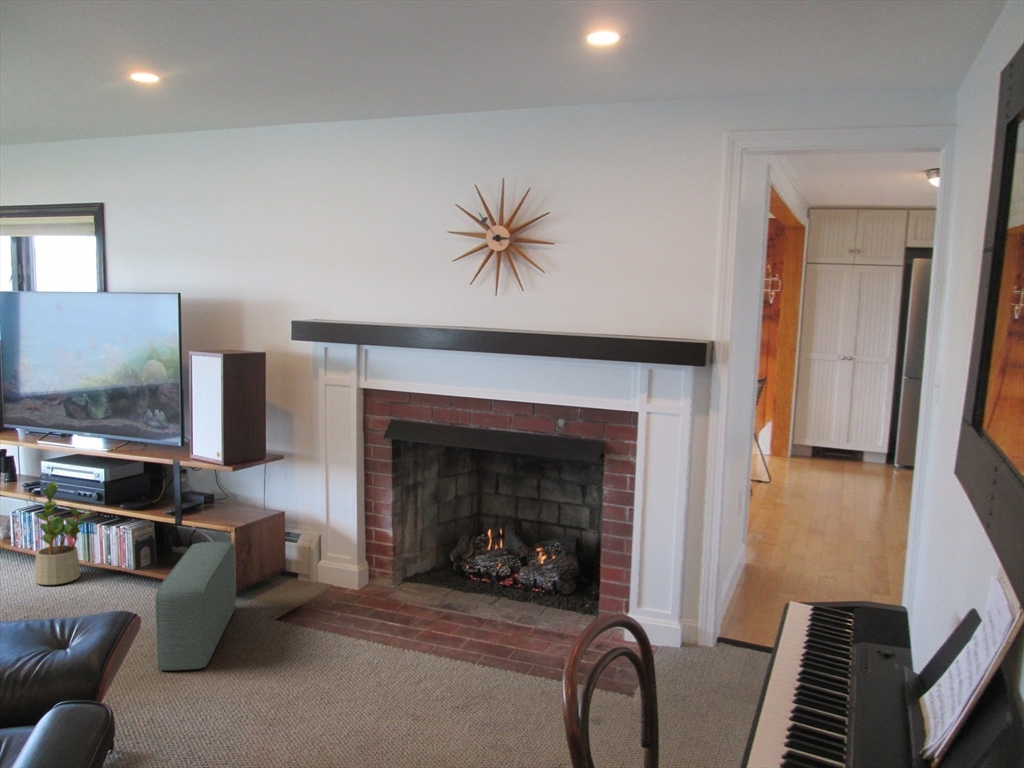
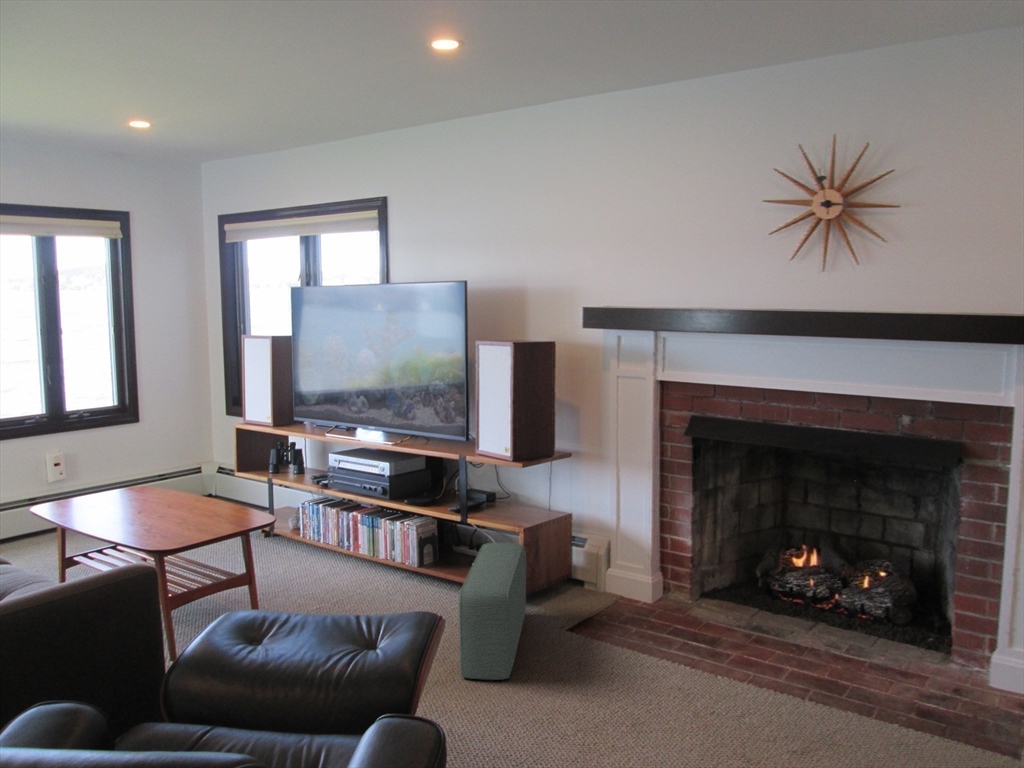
potted plant: present [35,482,91,585] -> none [326,474,378,577]

